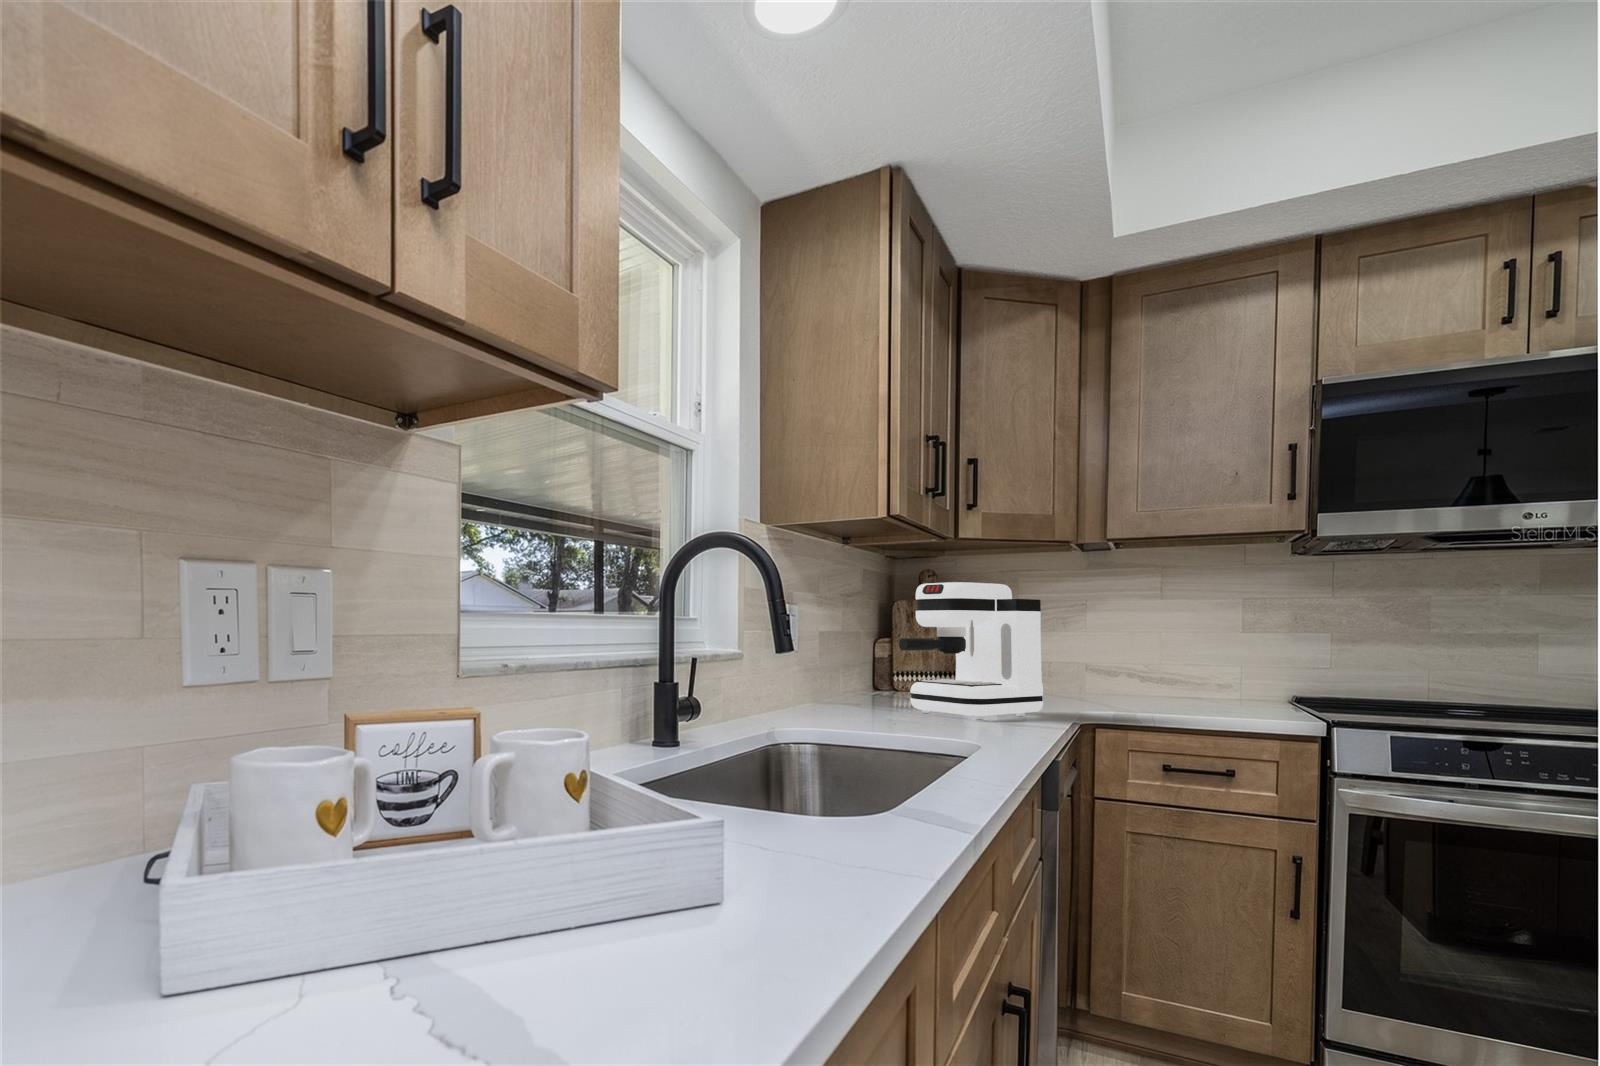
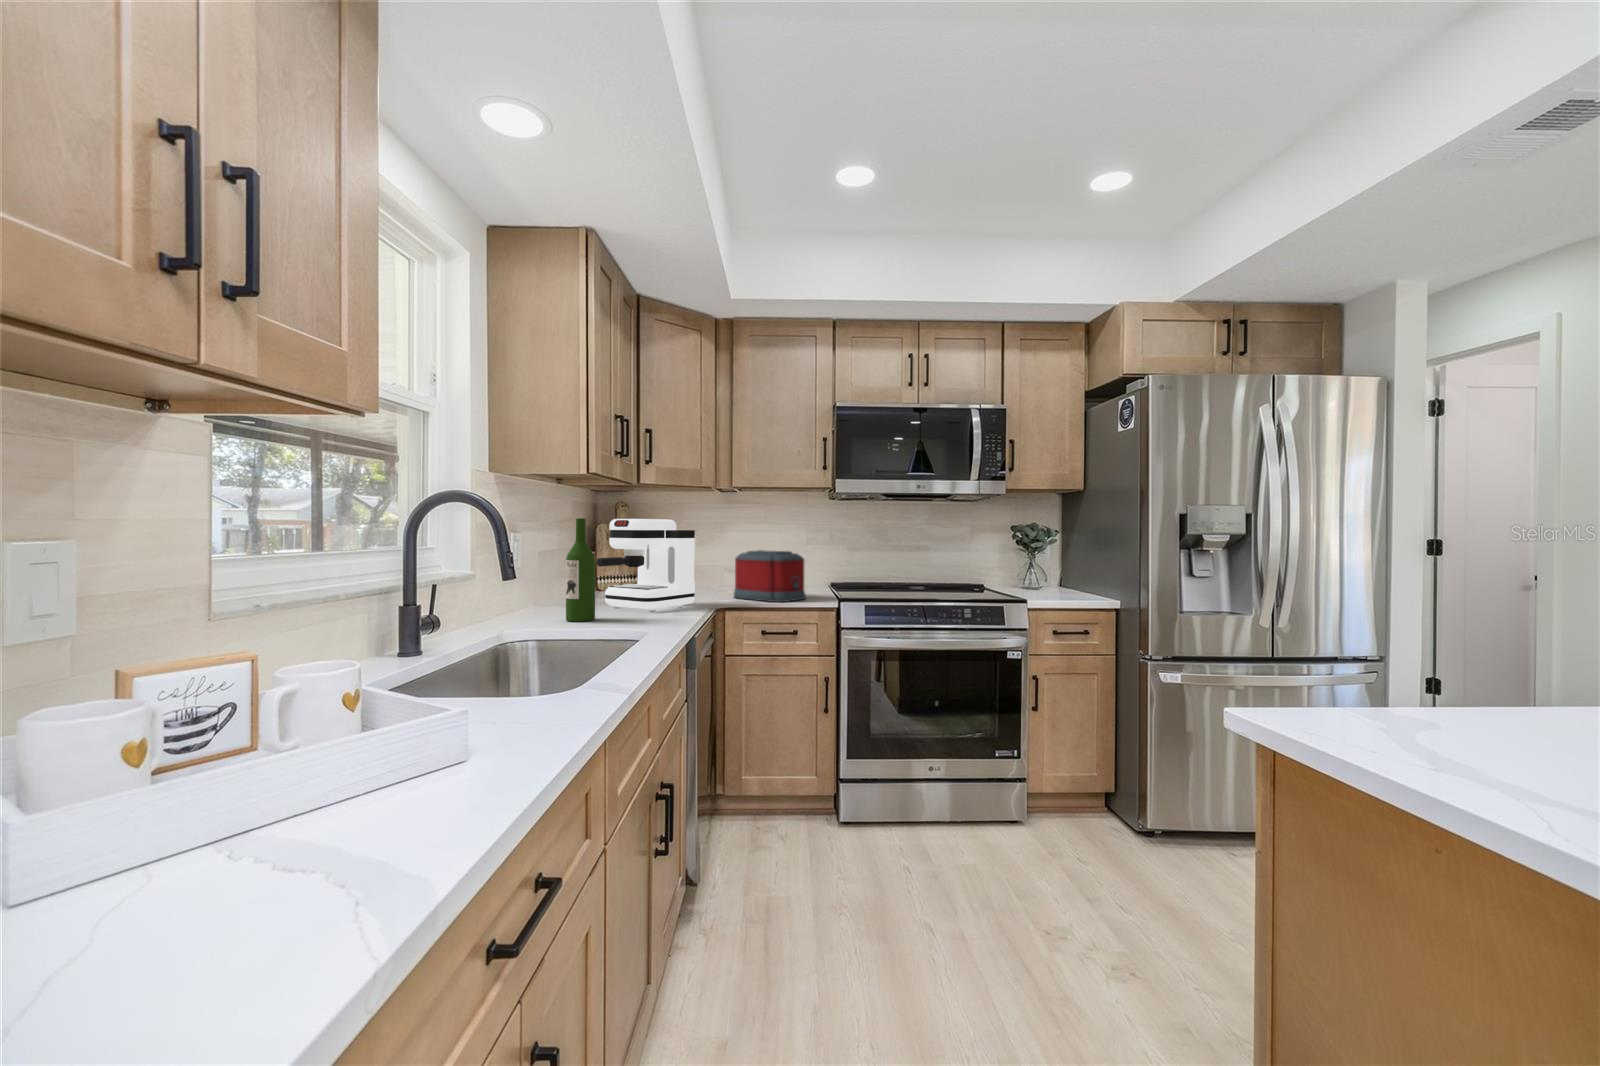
wine bottle: none [859,578,899,727] -> present [566,518,595,621]
toaster: none [1102,635,1227,717] -> present [734,550,806,602]

